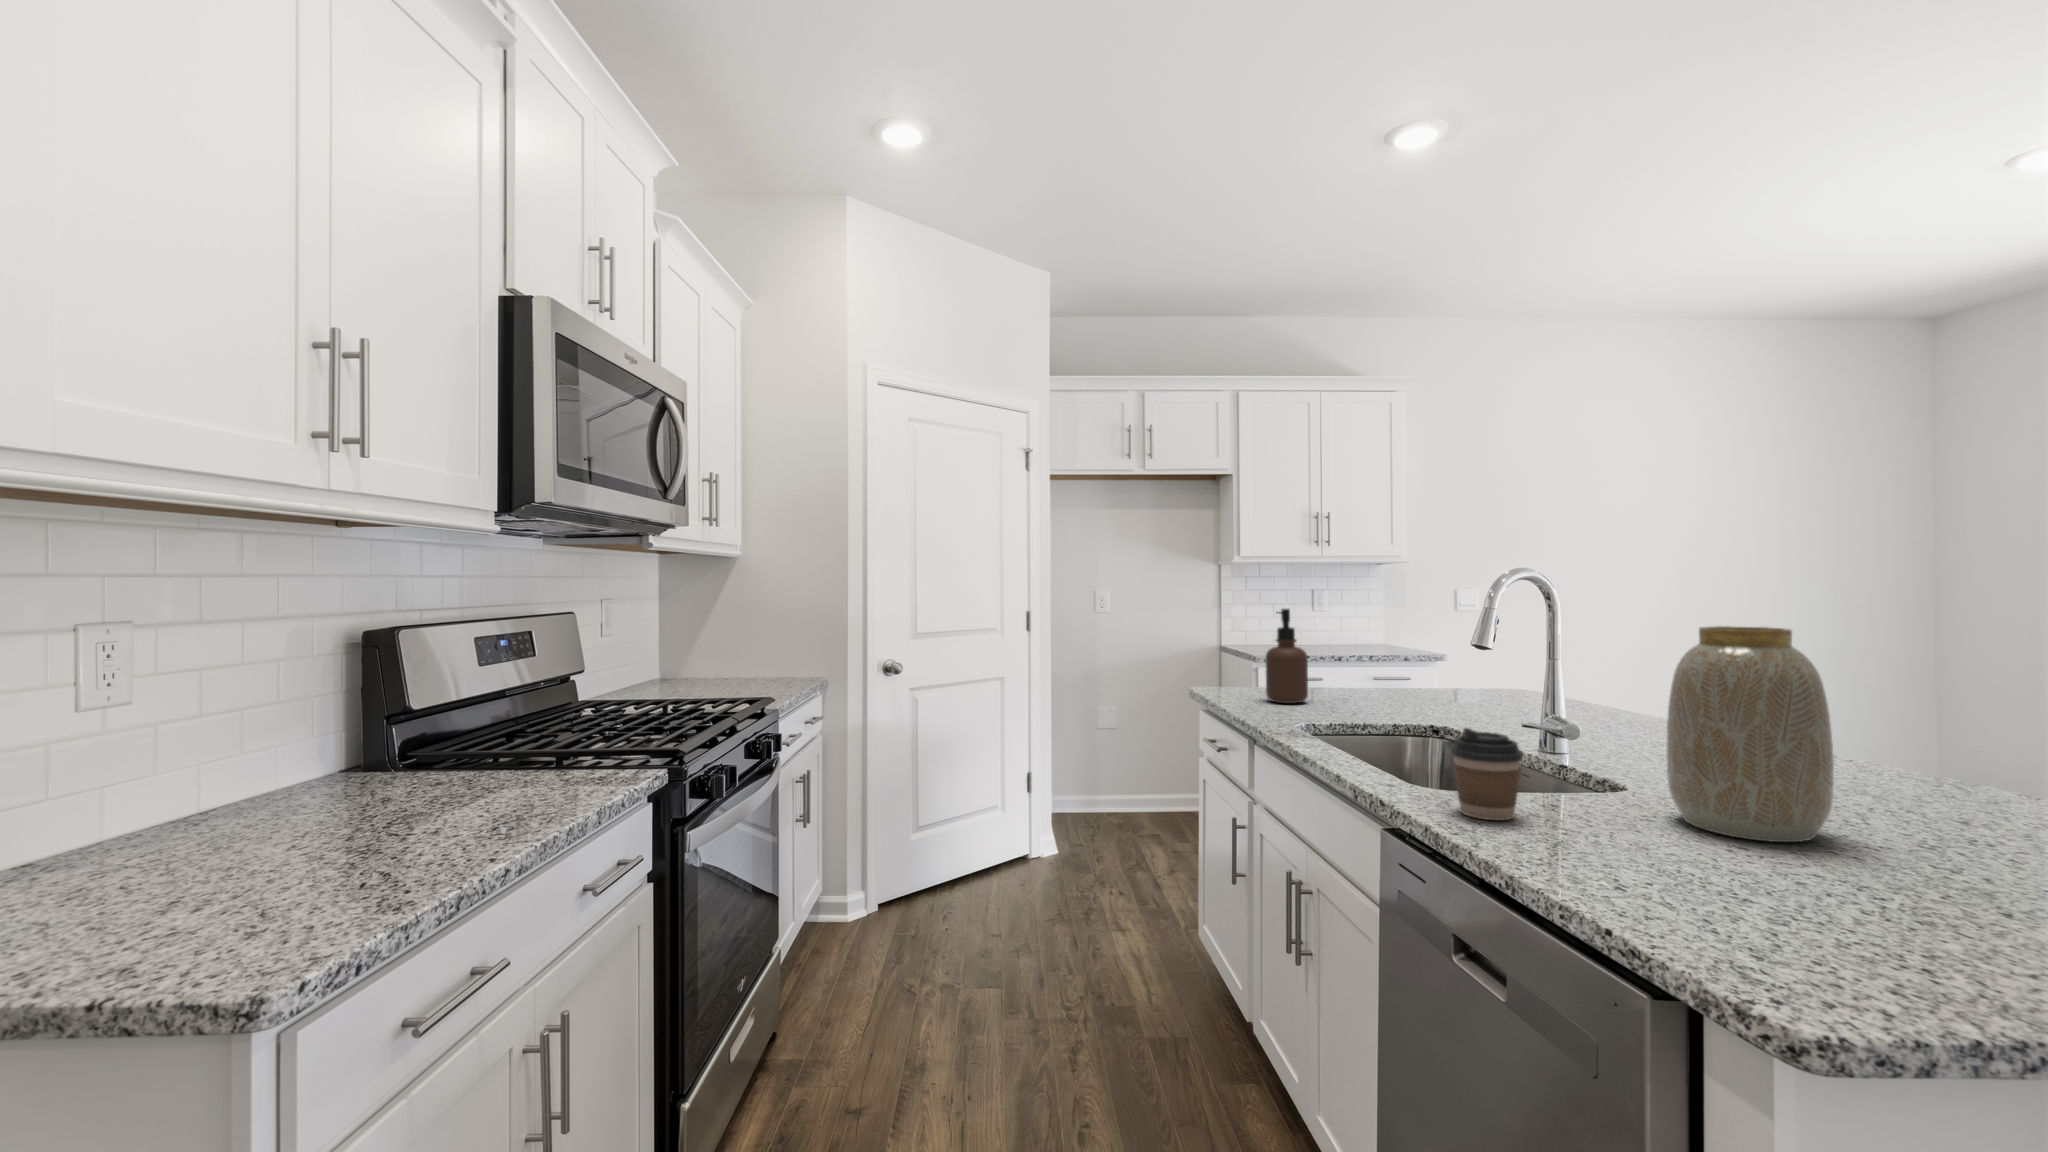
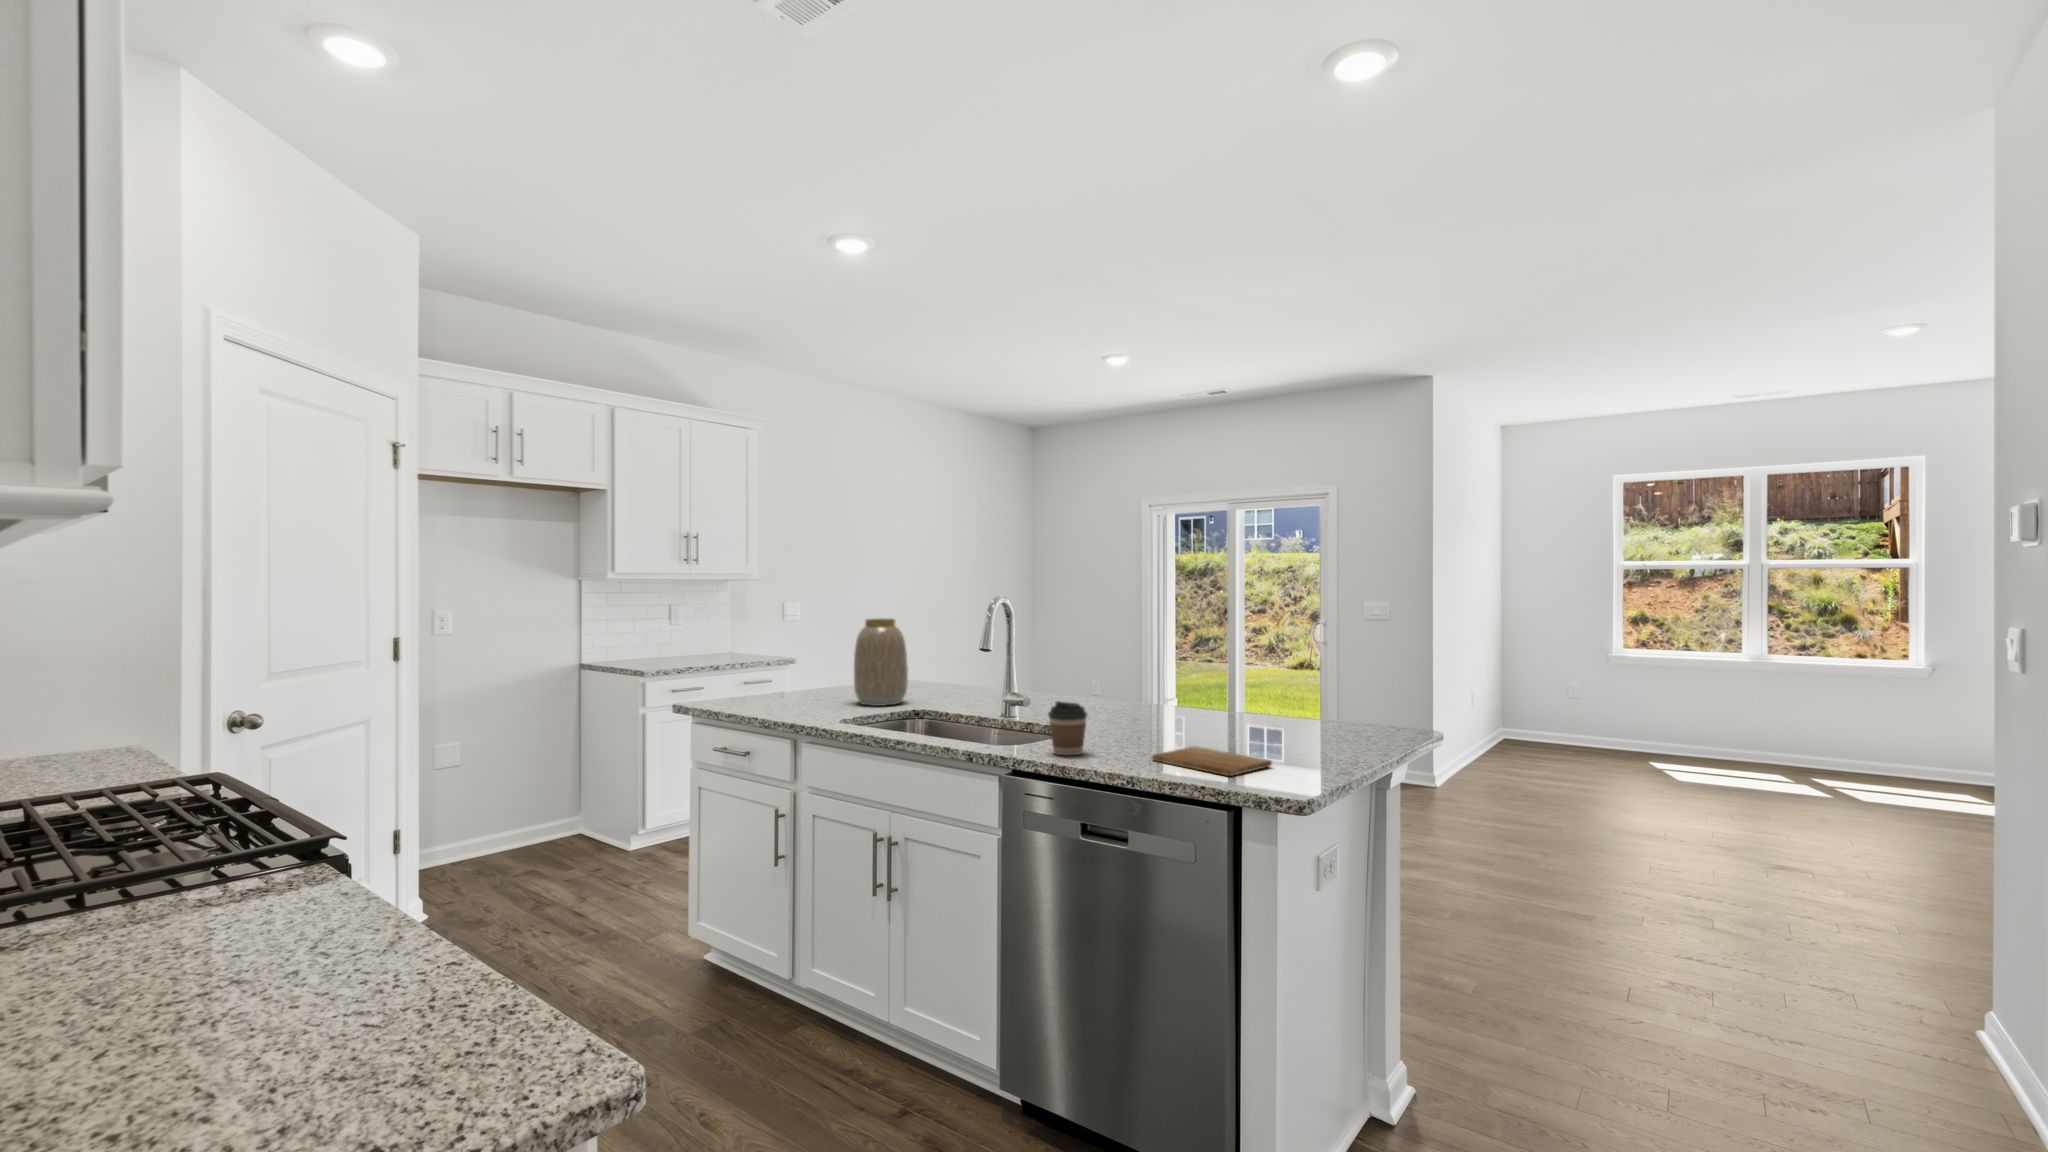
soap dispenser: present [1265,609,1308,703] -> none [780,627,816,708]
vase: present [1666,626,1834,842] -> present [854,619,908,706]
cutting board: none [1618,850,1904,941] -> present [1152,746,1272,776]

